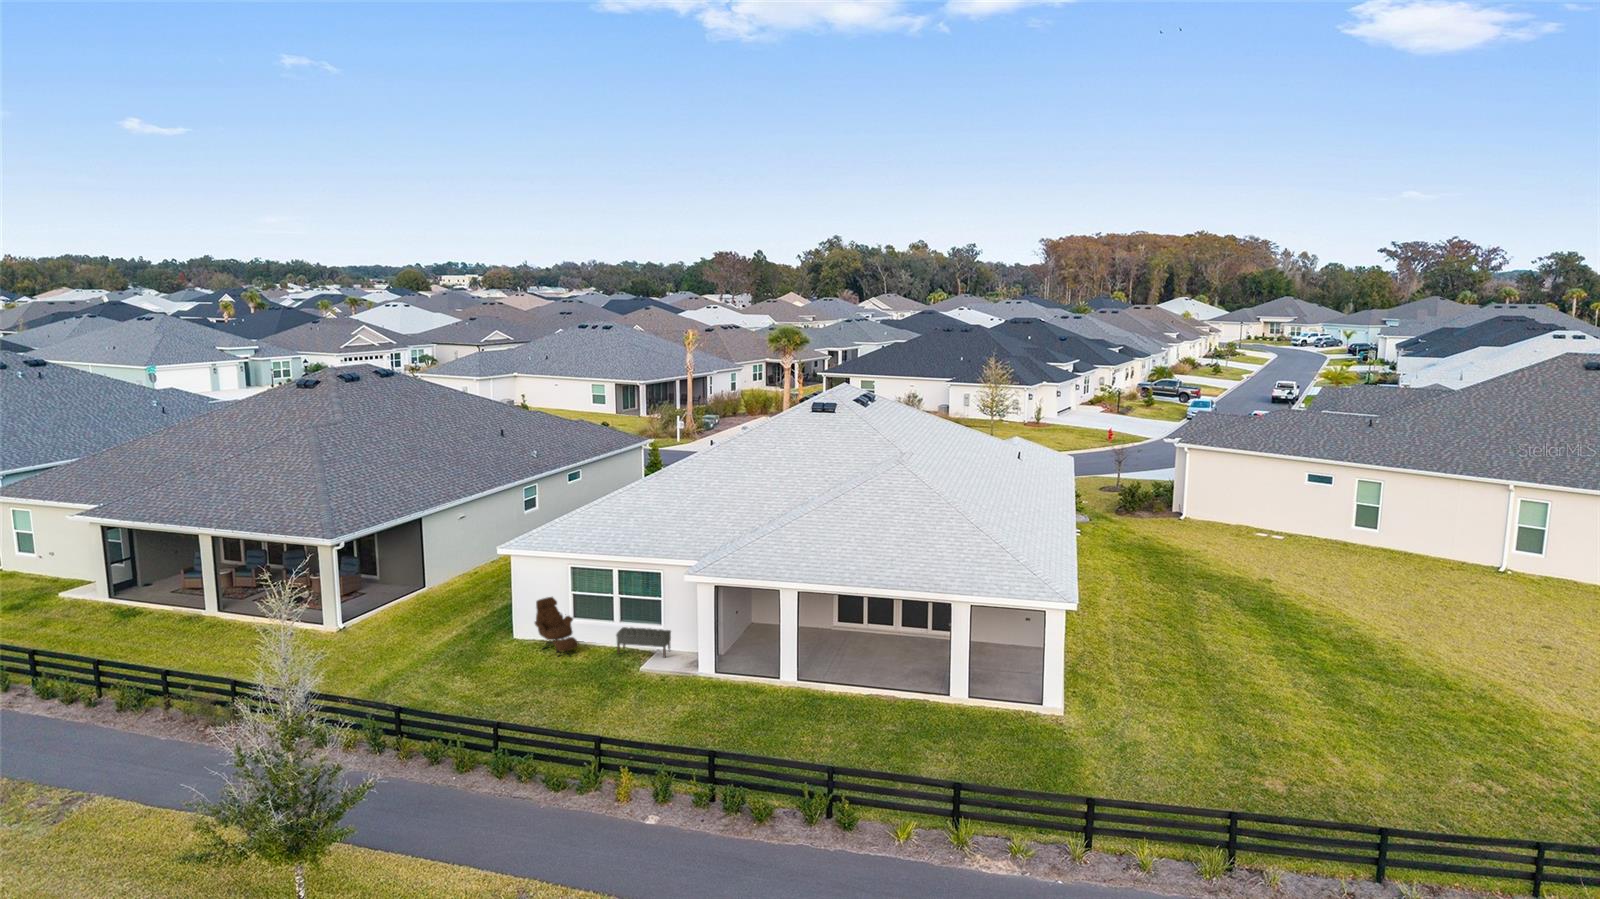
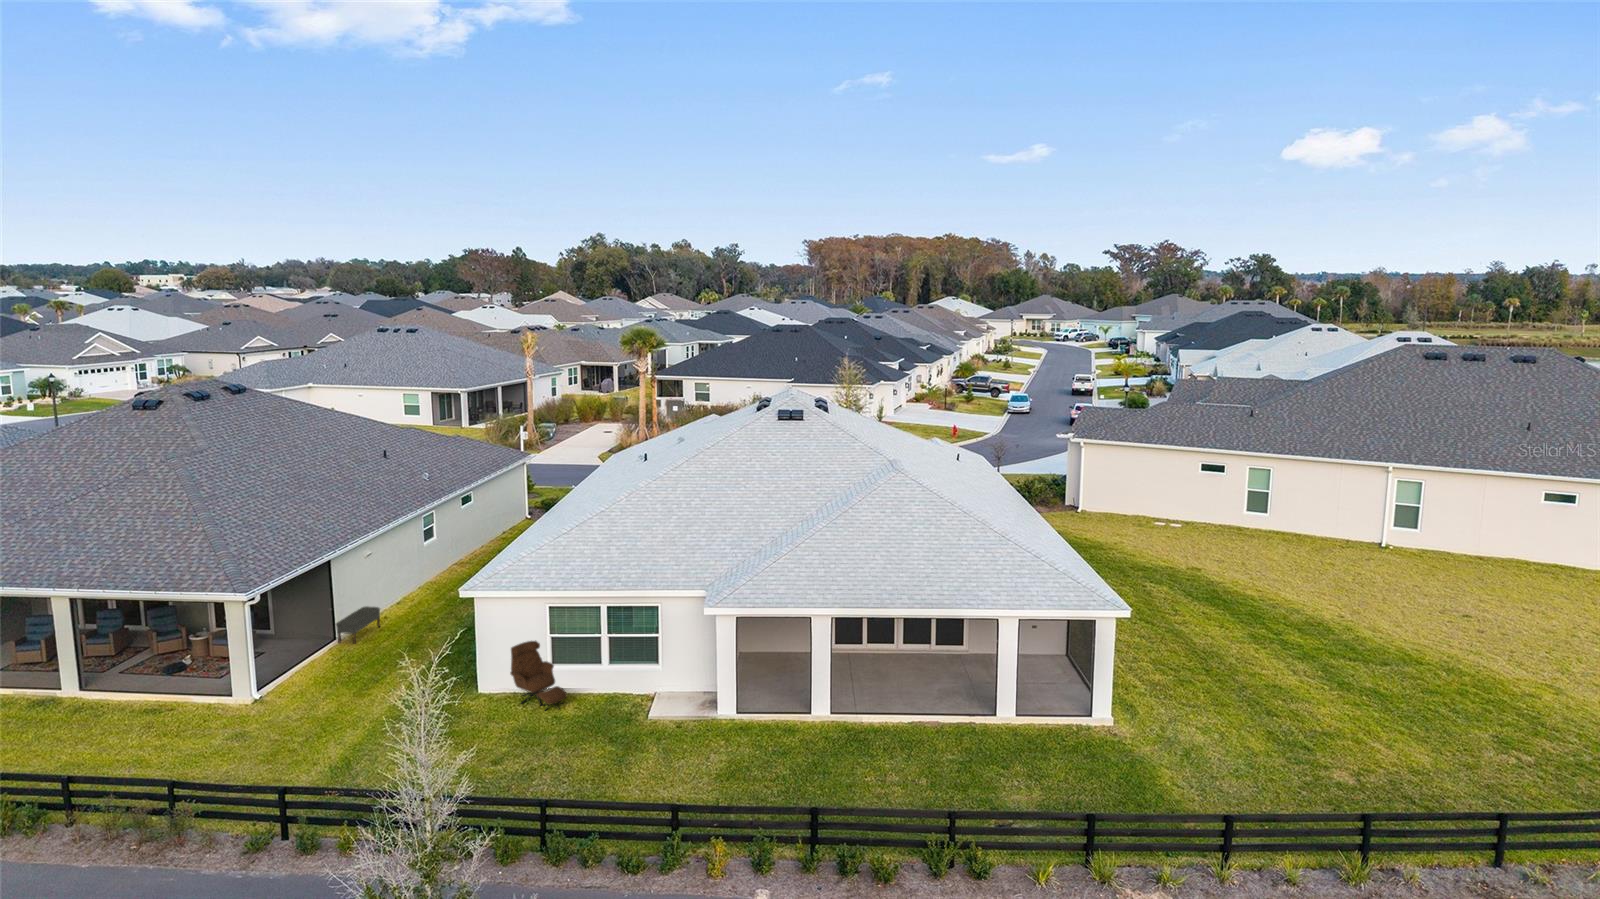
bench: present [616,627,671,657] -> present [336,606,380,644]

